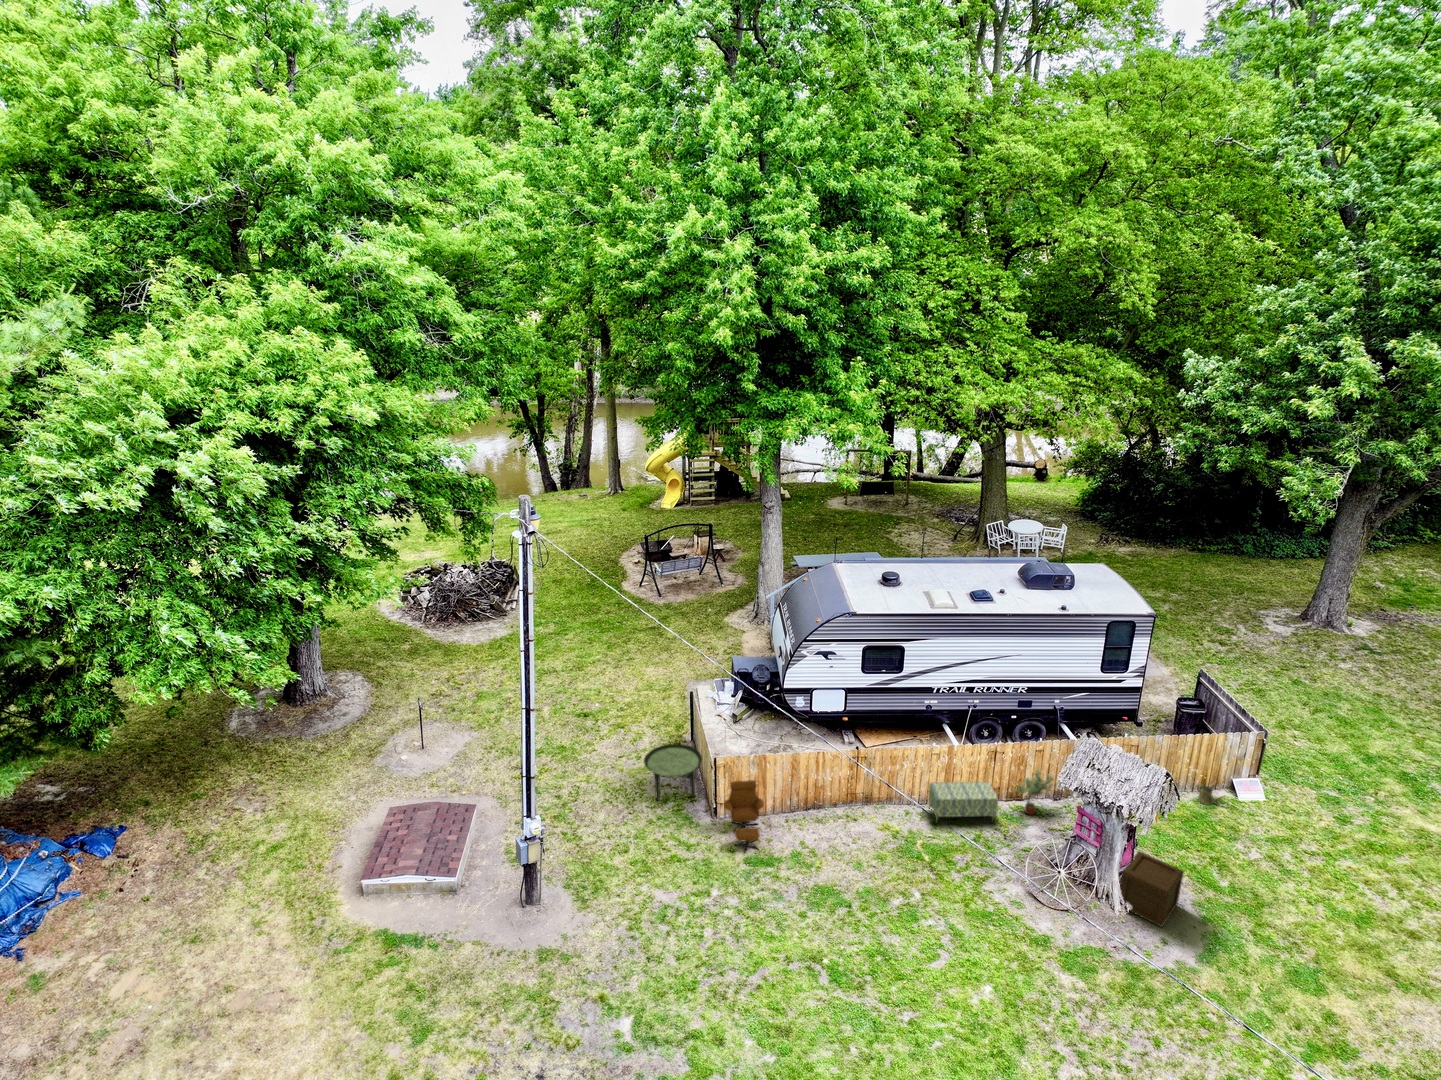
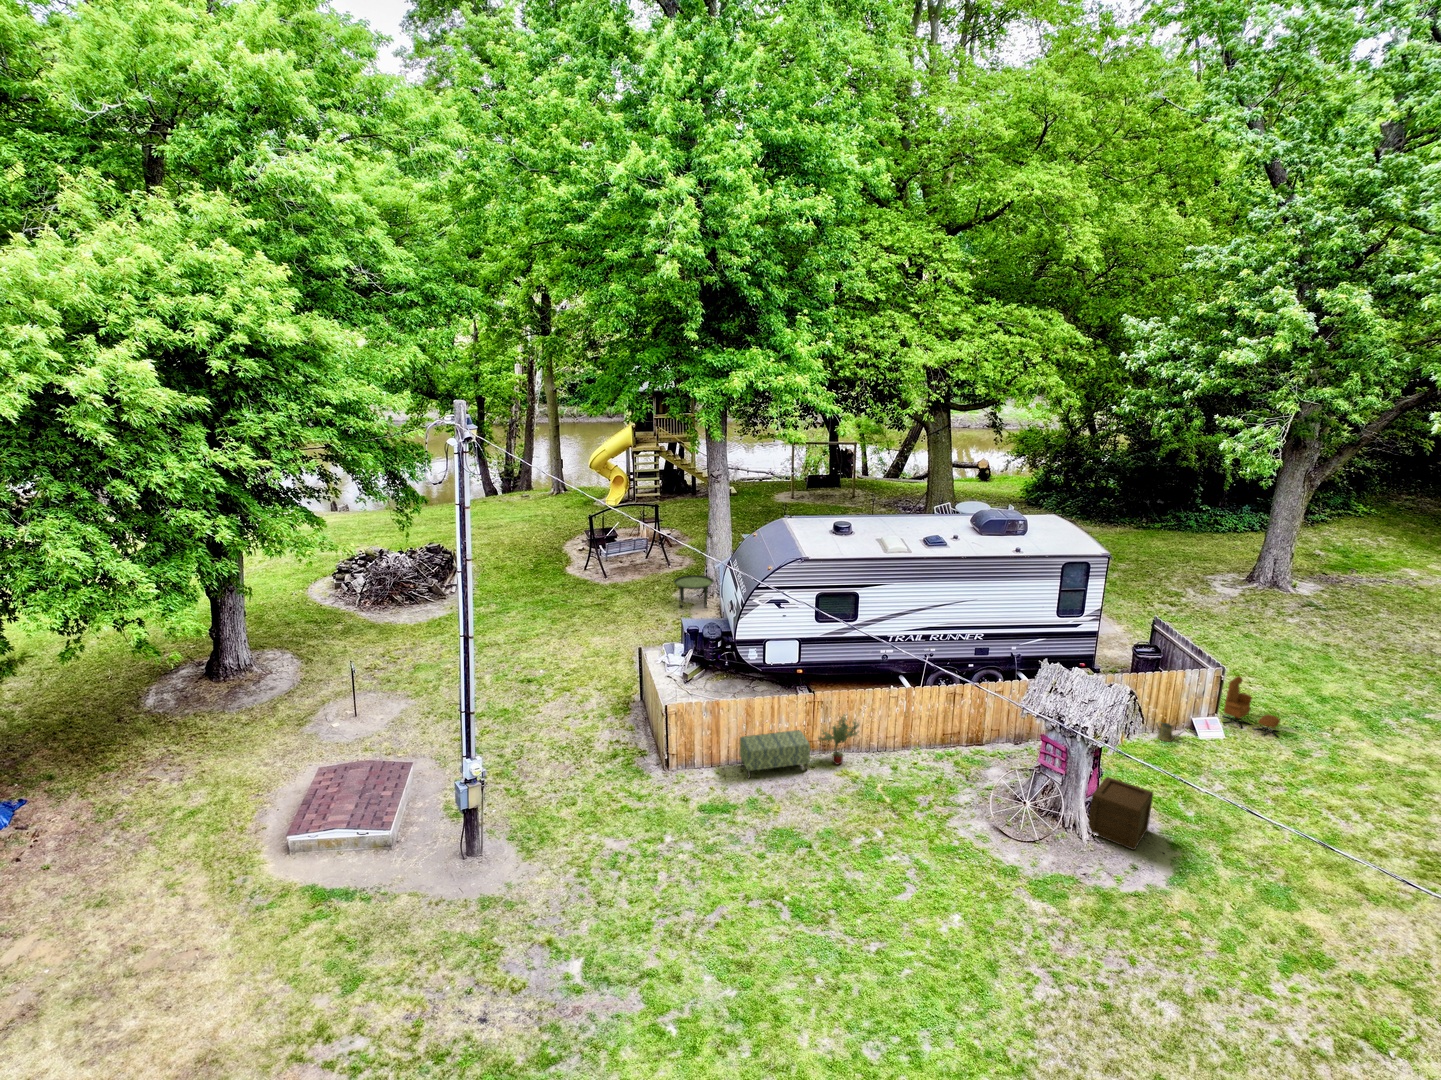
round table: present [644,744,702,801] -> present [674,575,714,607]
potted tree: present [1013,769,1054,815] -> present [818,715,859,764]
lounge chair: present [724,780,764,852] -> present [1224,676,1280,737]
bench: present [929,782,998,823] -> present [740,730,810,778]

